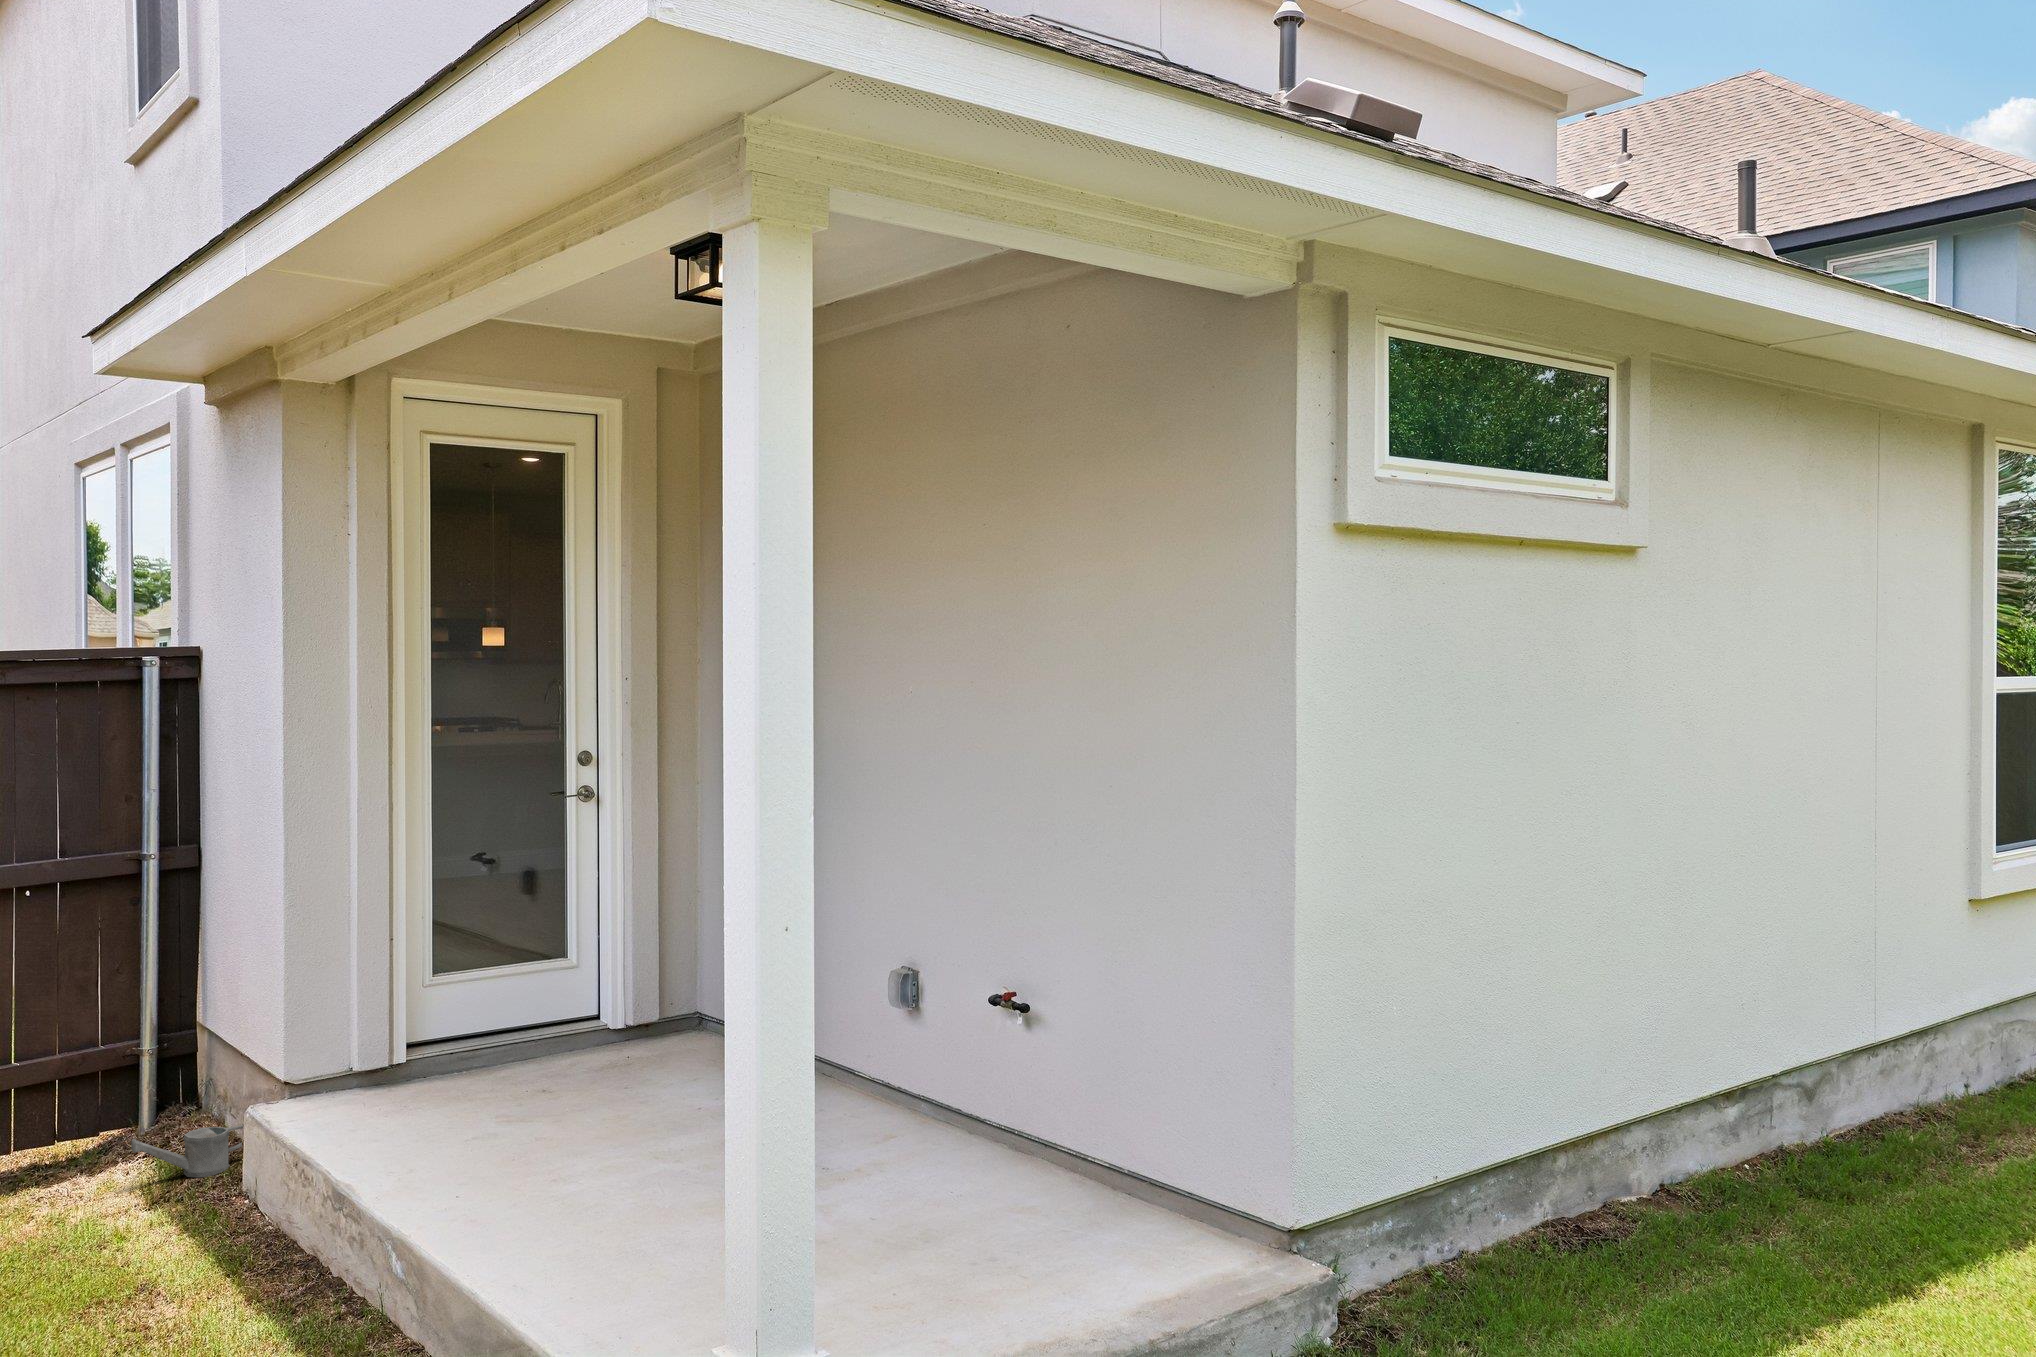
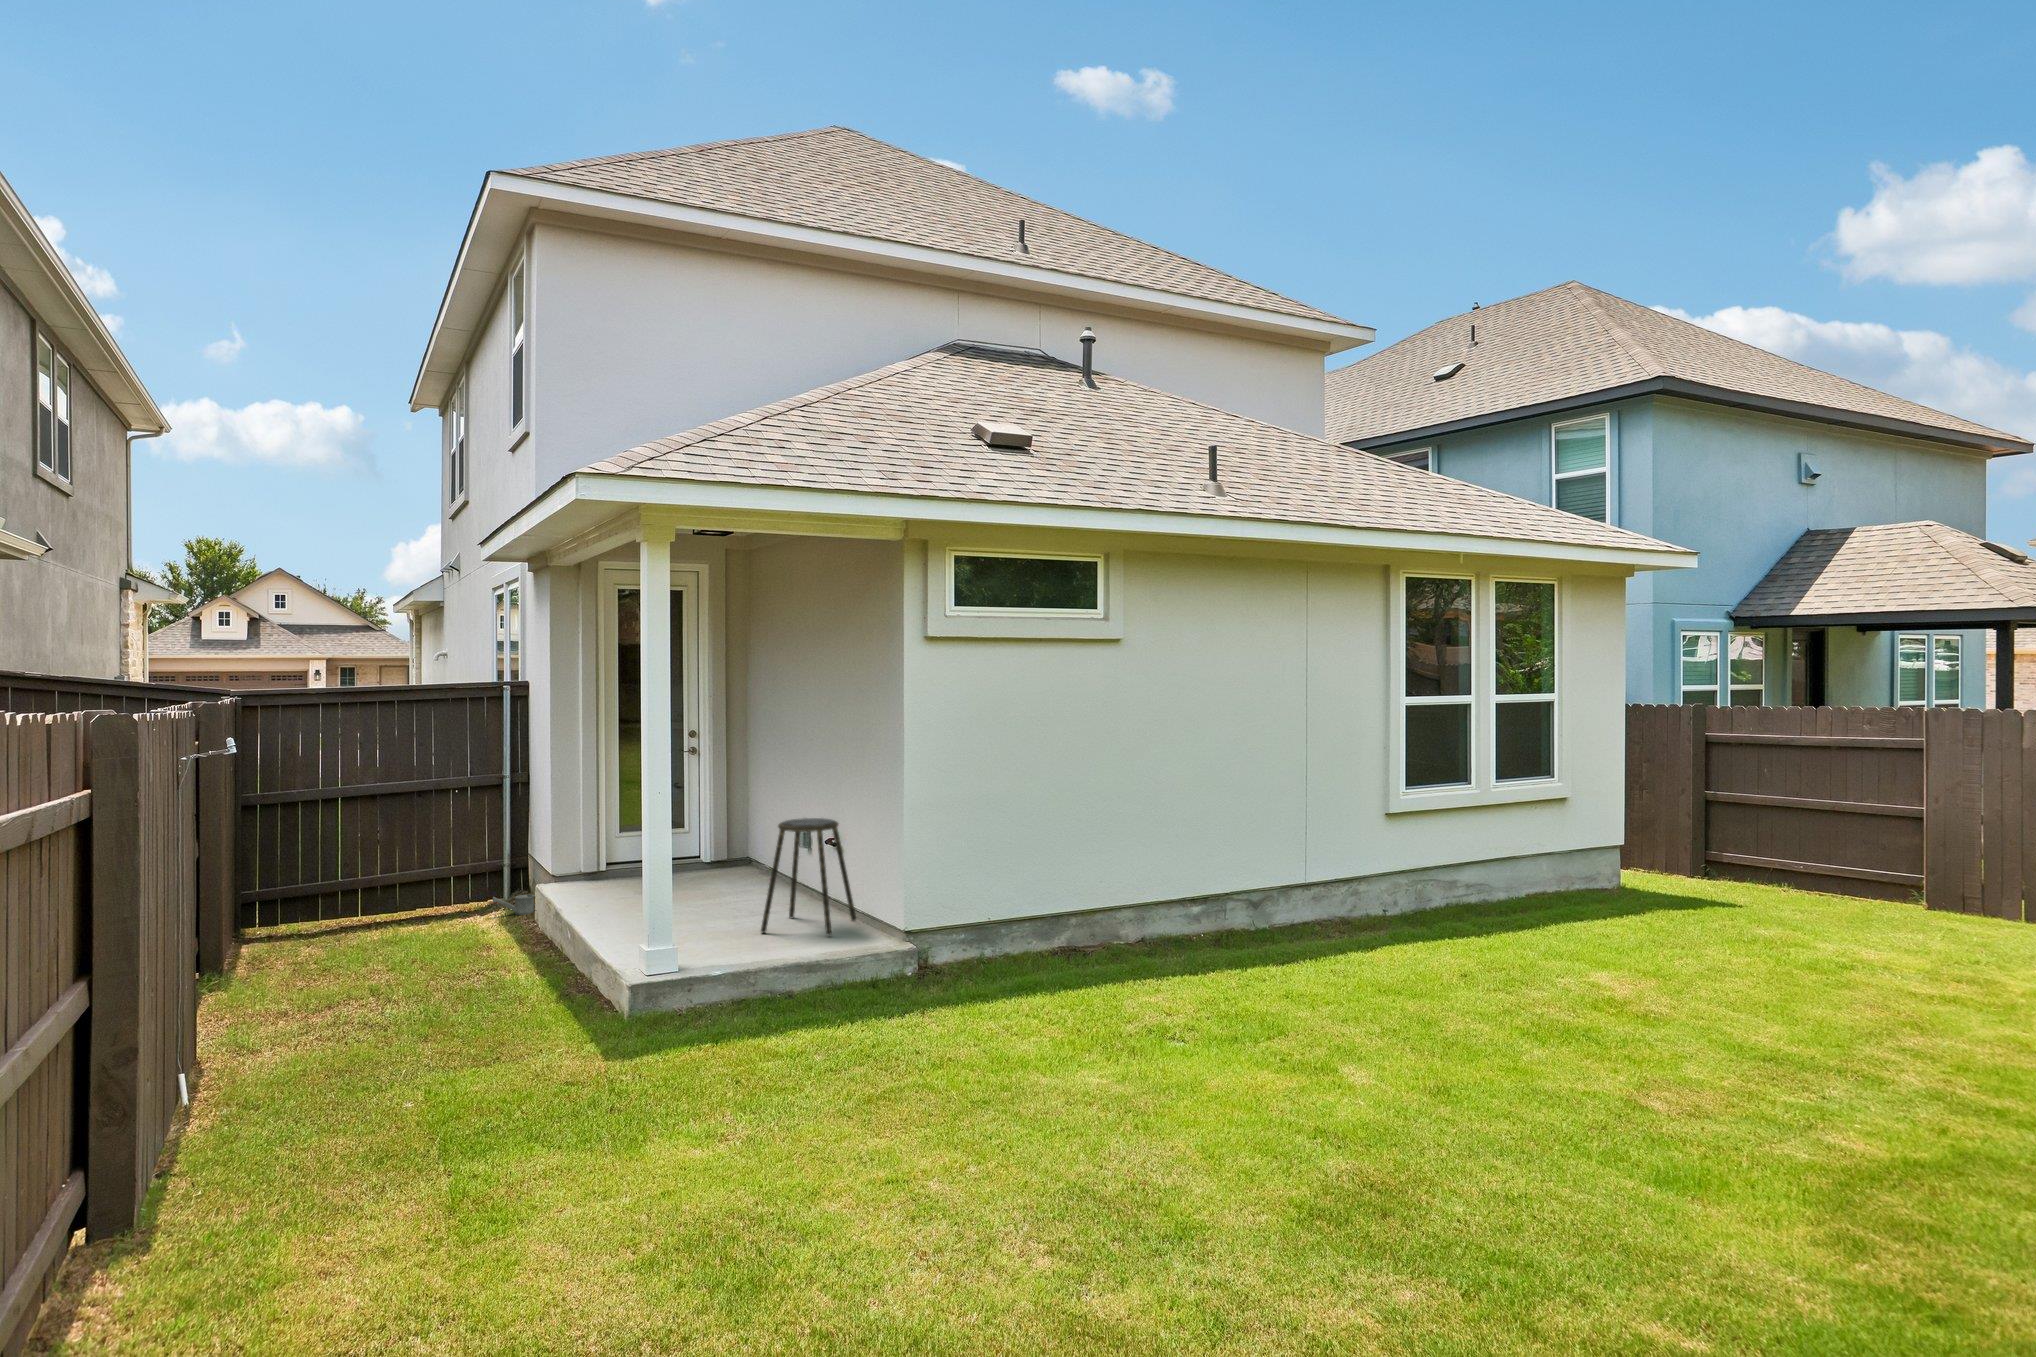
stool: none [931,954,1118,1250] -> present [761,818,856,935]

